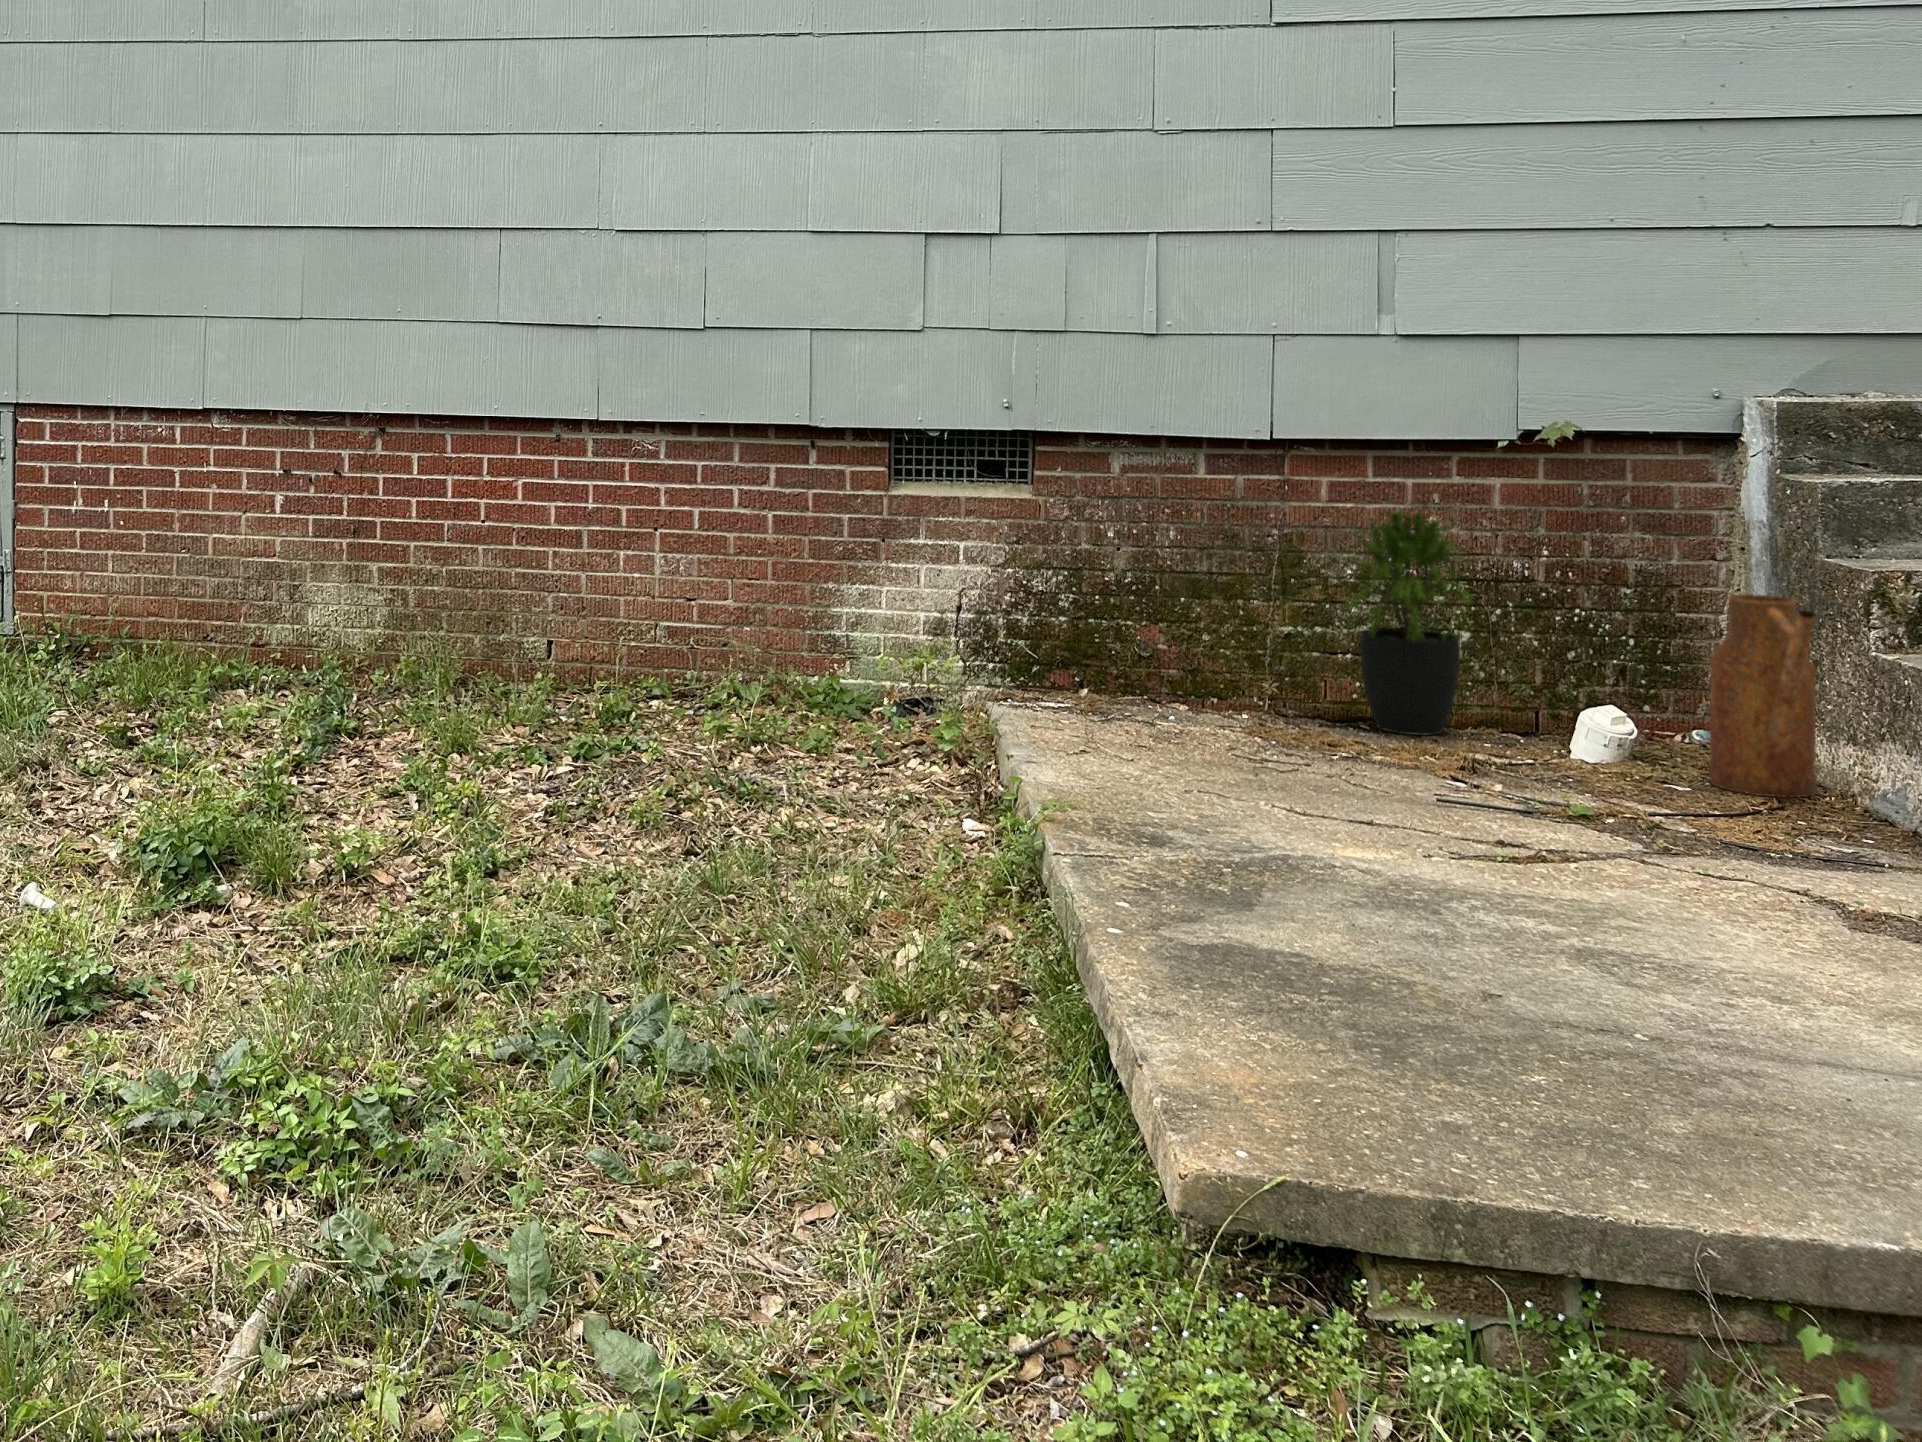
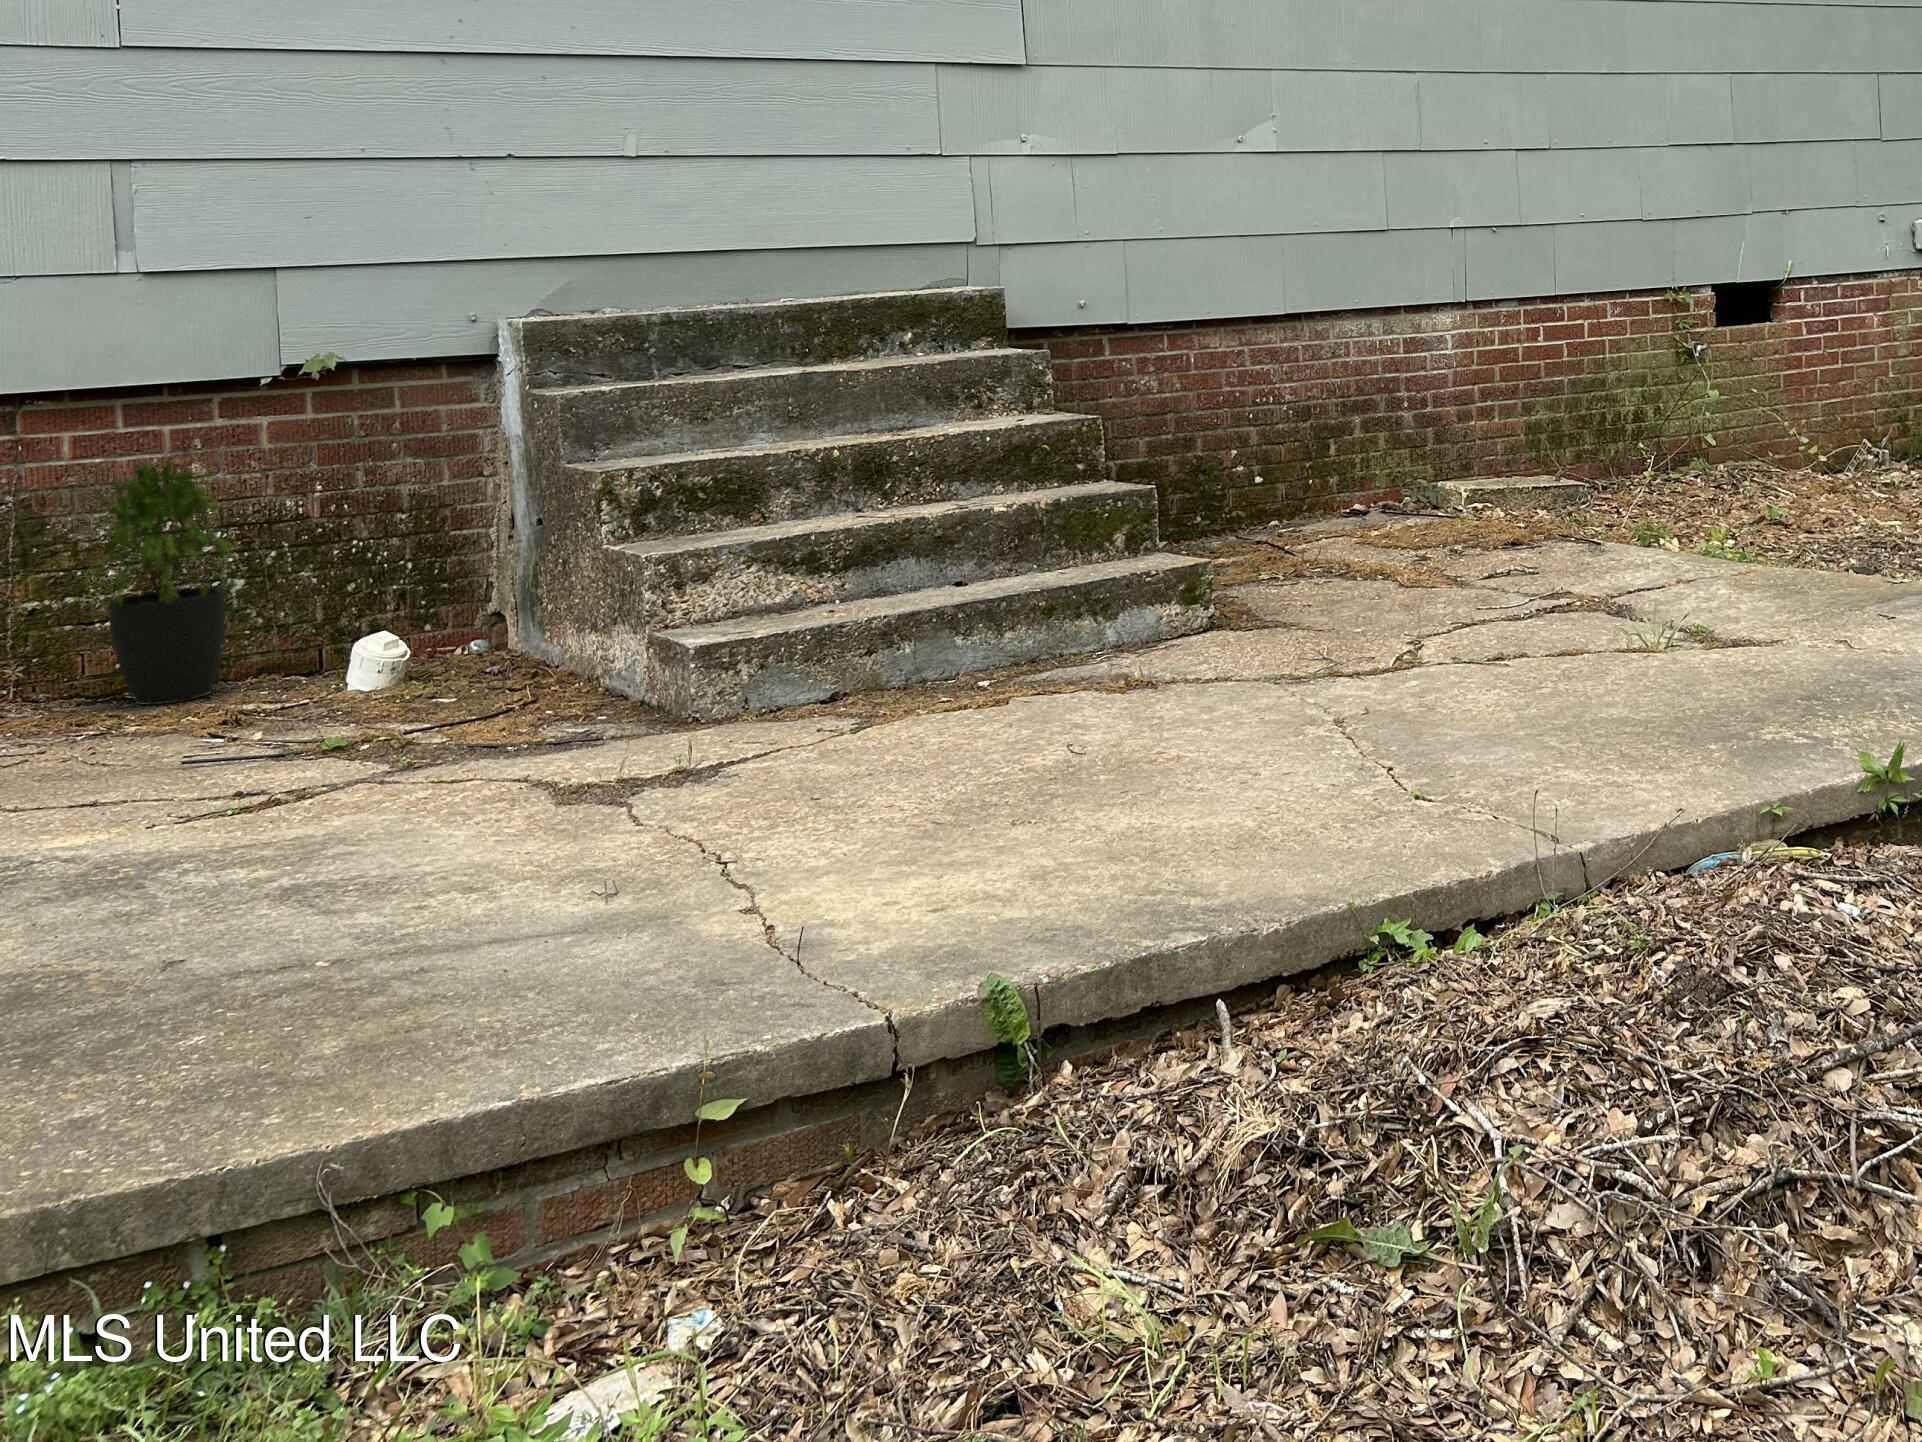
watering can: present [1709,594,1817,798] -> none [467,502,566,691]

